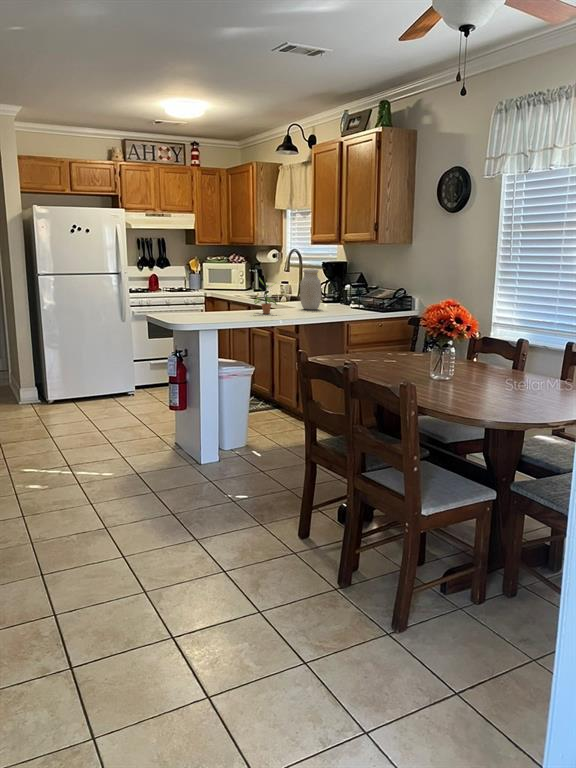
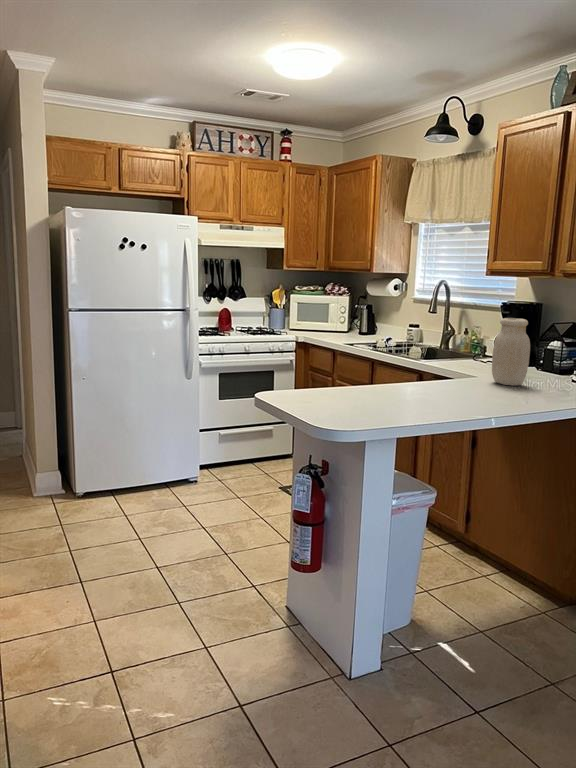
potted plant: present [254,278,277,314] -> none [431,335,489,398]

